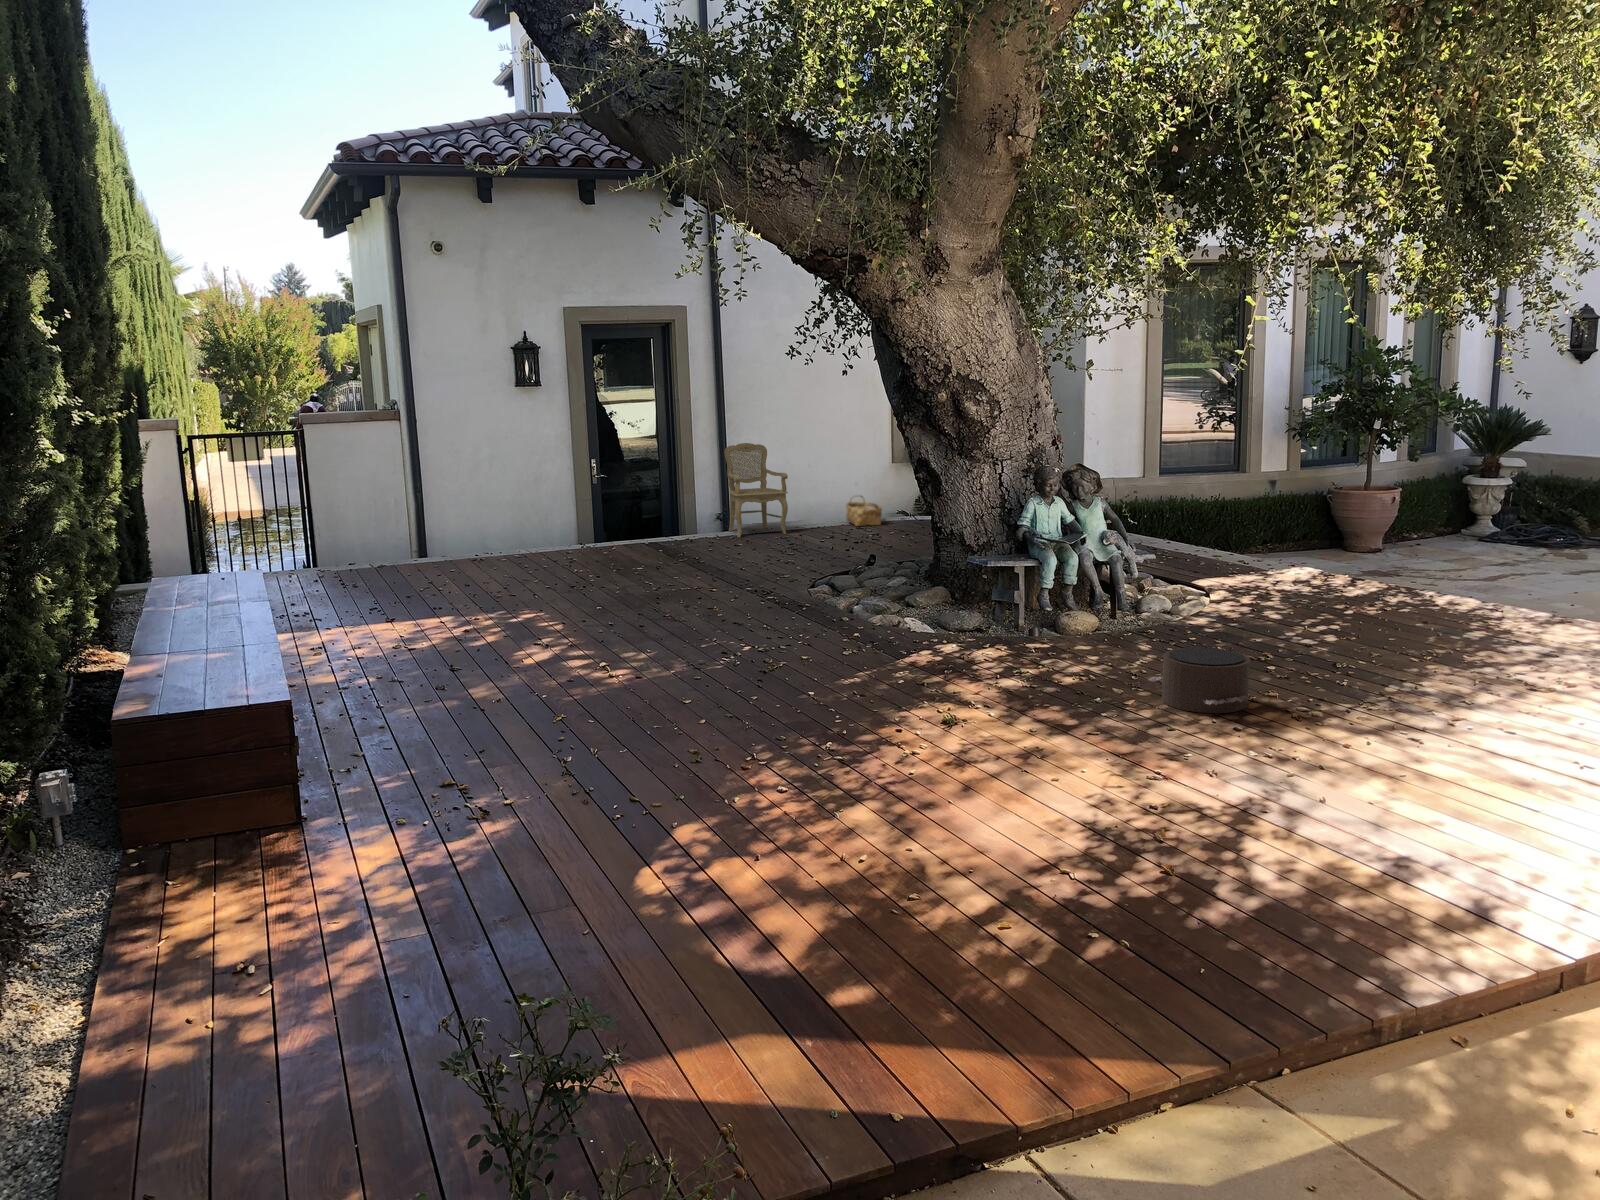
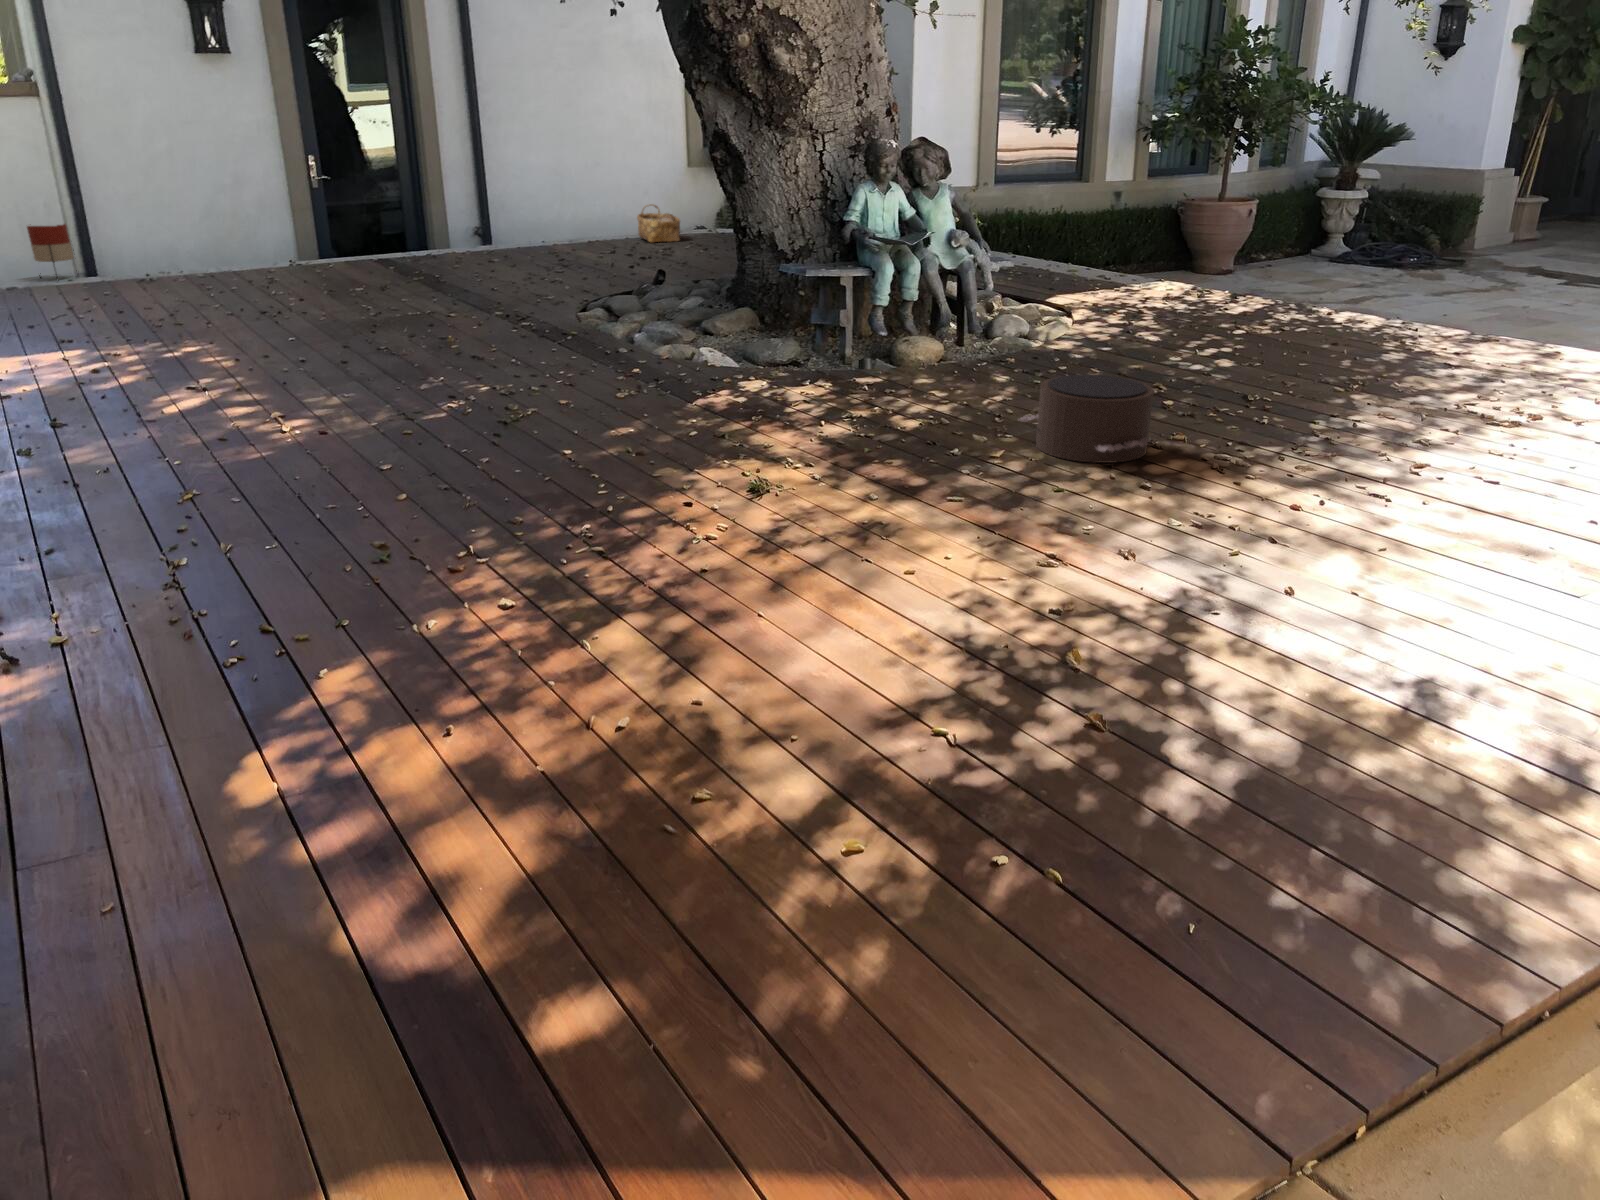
armchair: present [724,443,788,537] -> none [480,135,564,255]
planter: none [390,515,420,558] -> present [27,224,79,275]

